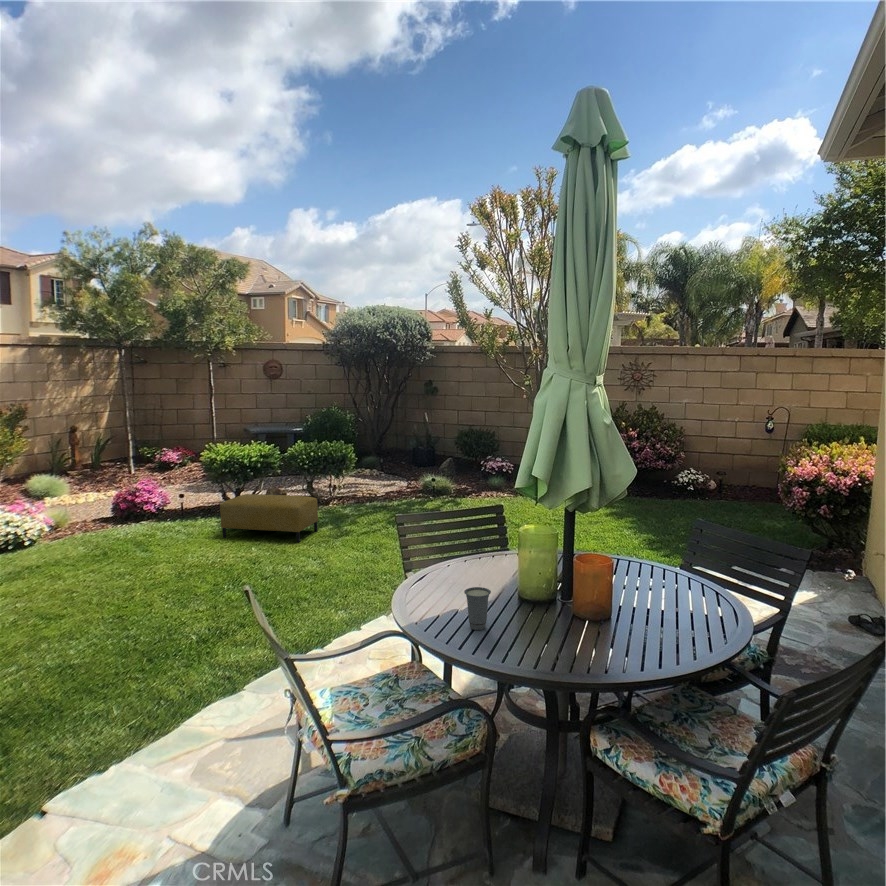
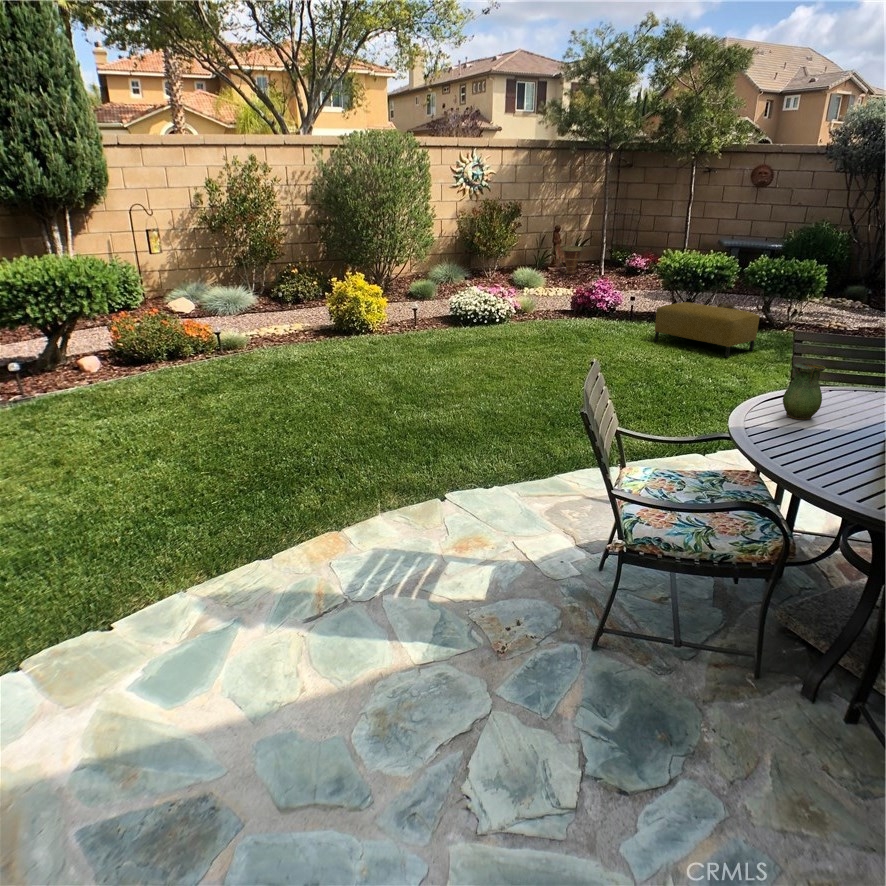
basket: none [69,443,105,475] -> present [556,246,582,275]
pitcher: none [415,551,445,602] -> present [783,363,825,420]
cup: present [464,587,491,630] -> none [823,406,860,455]

